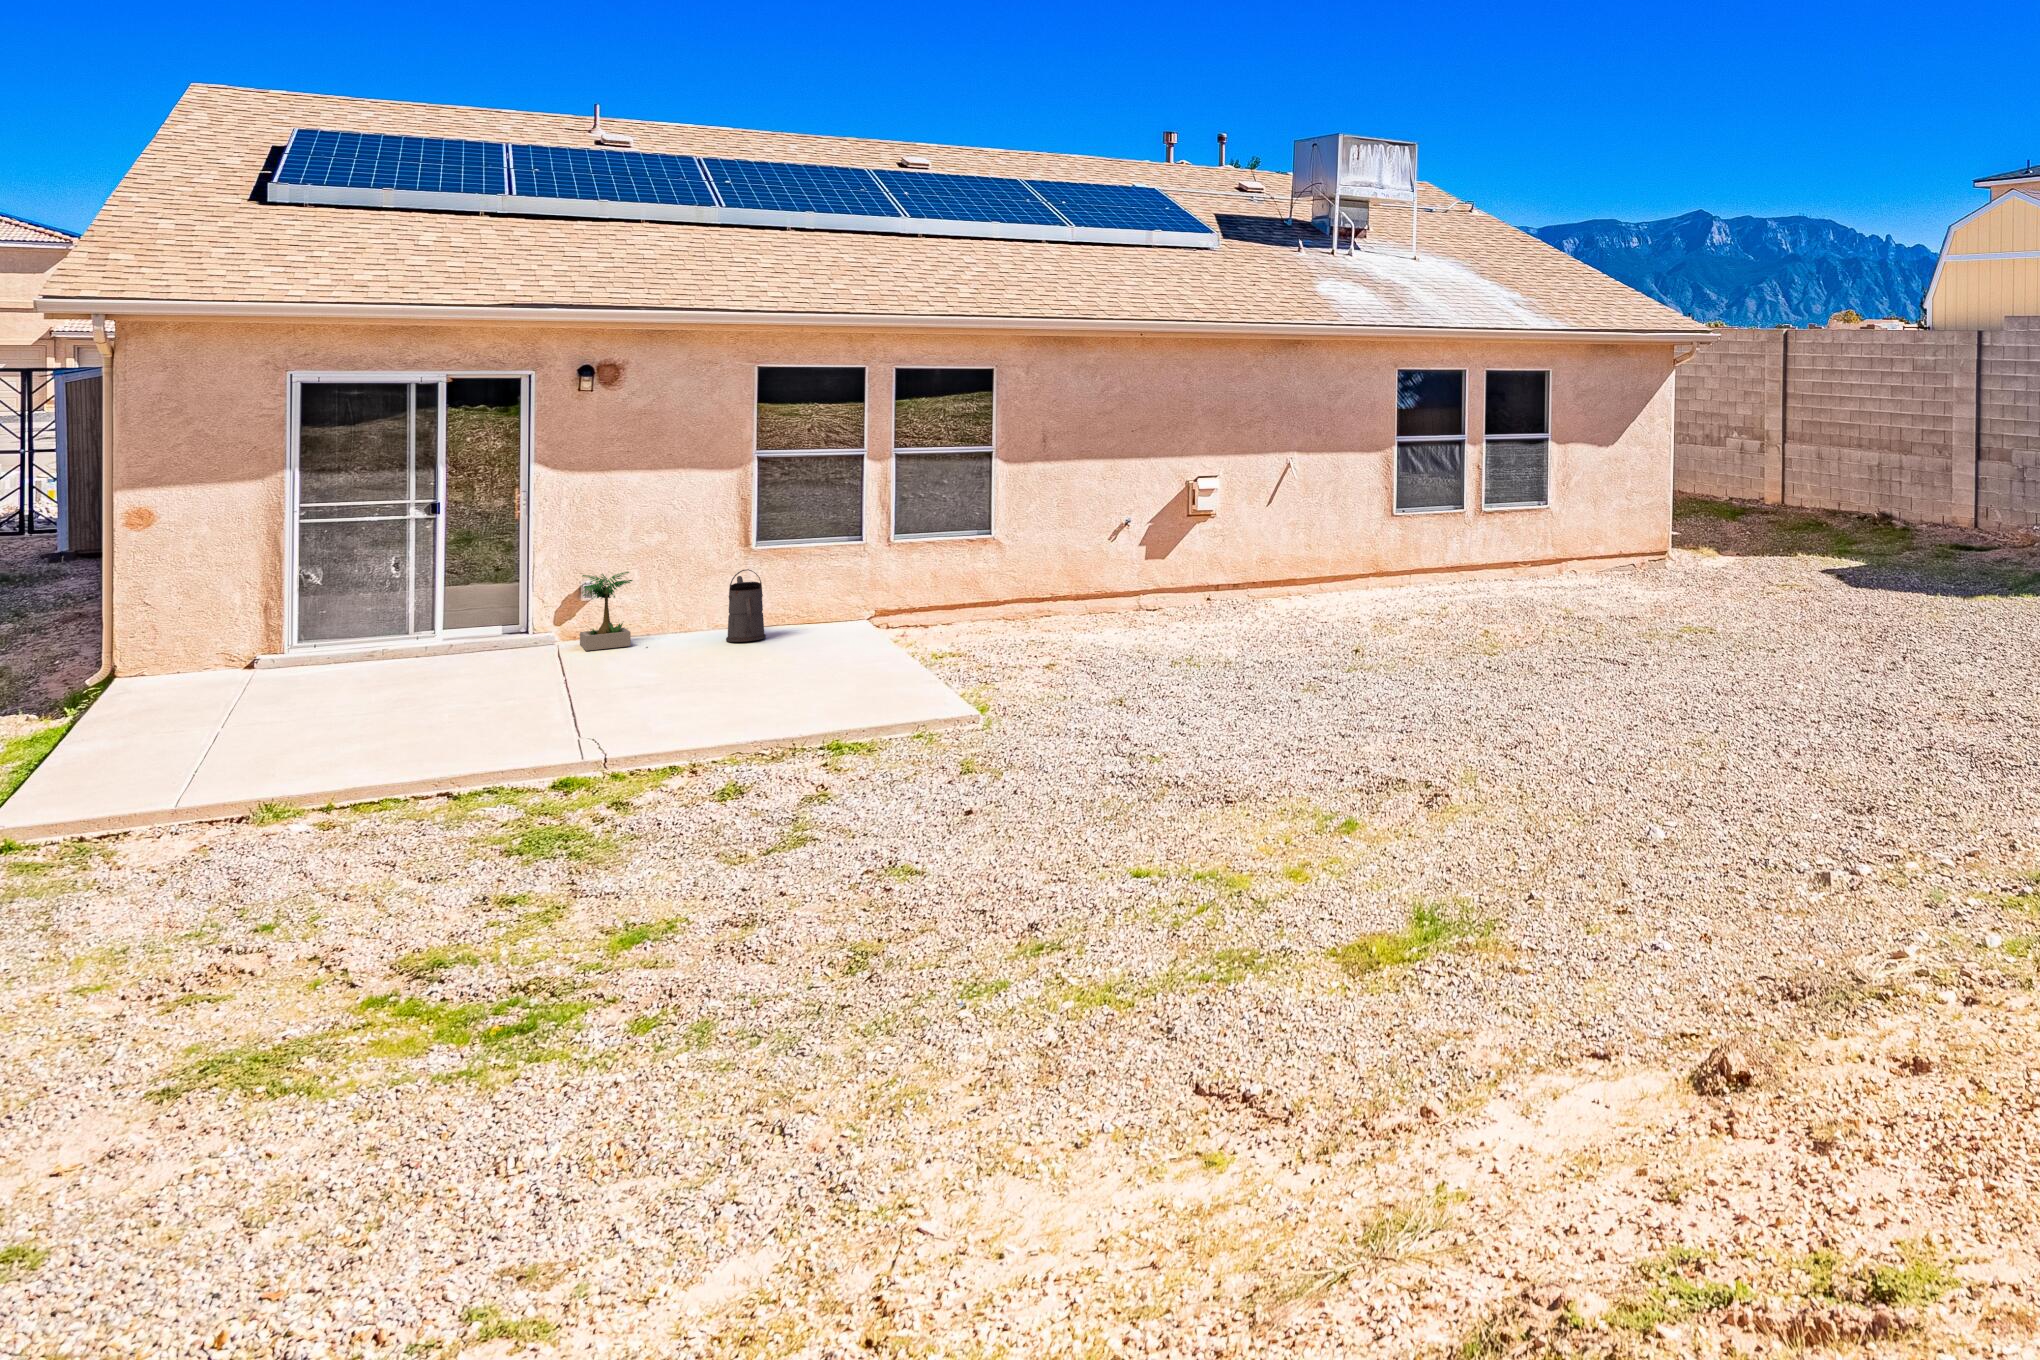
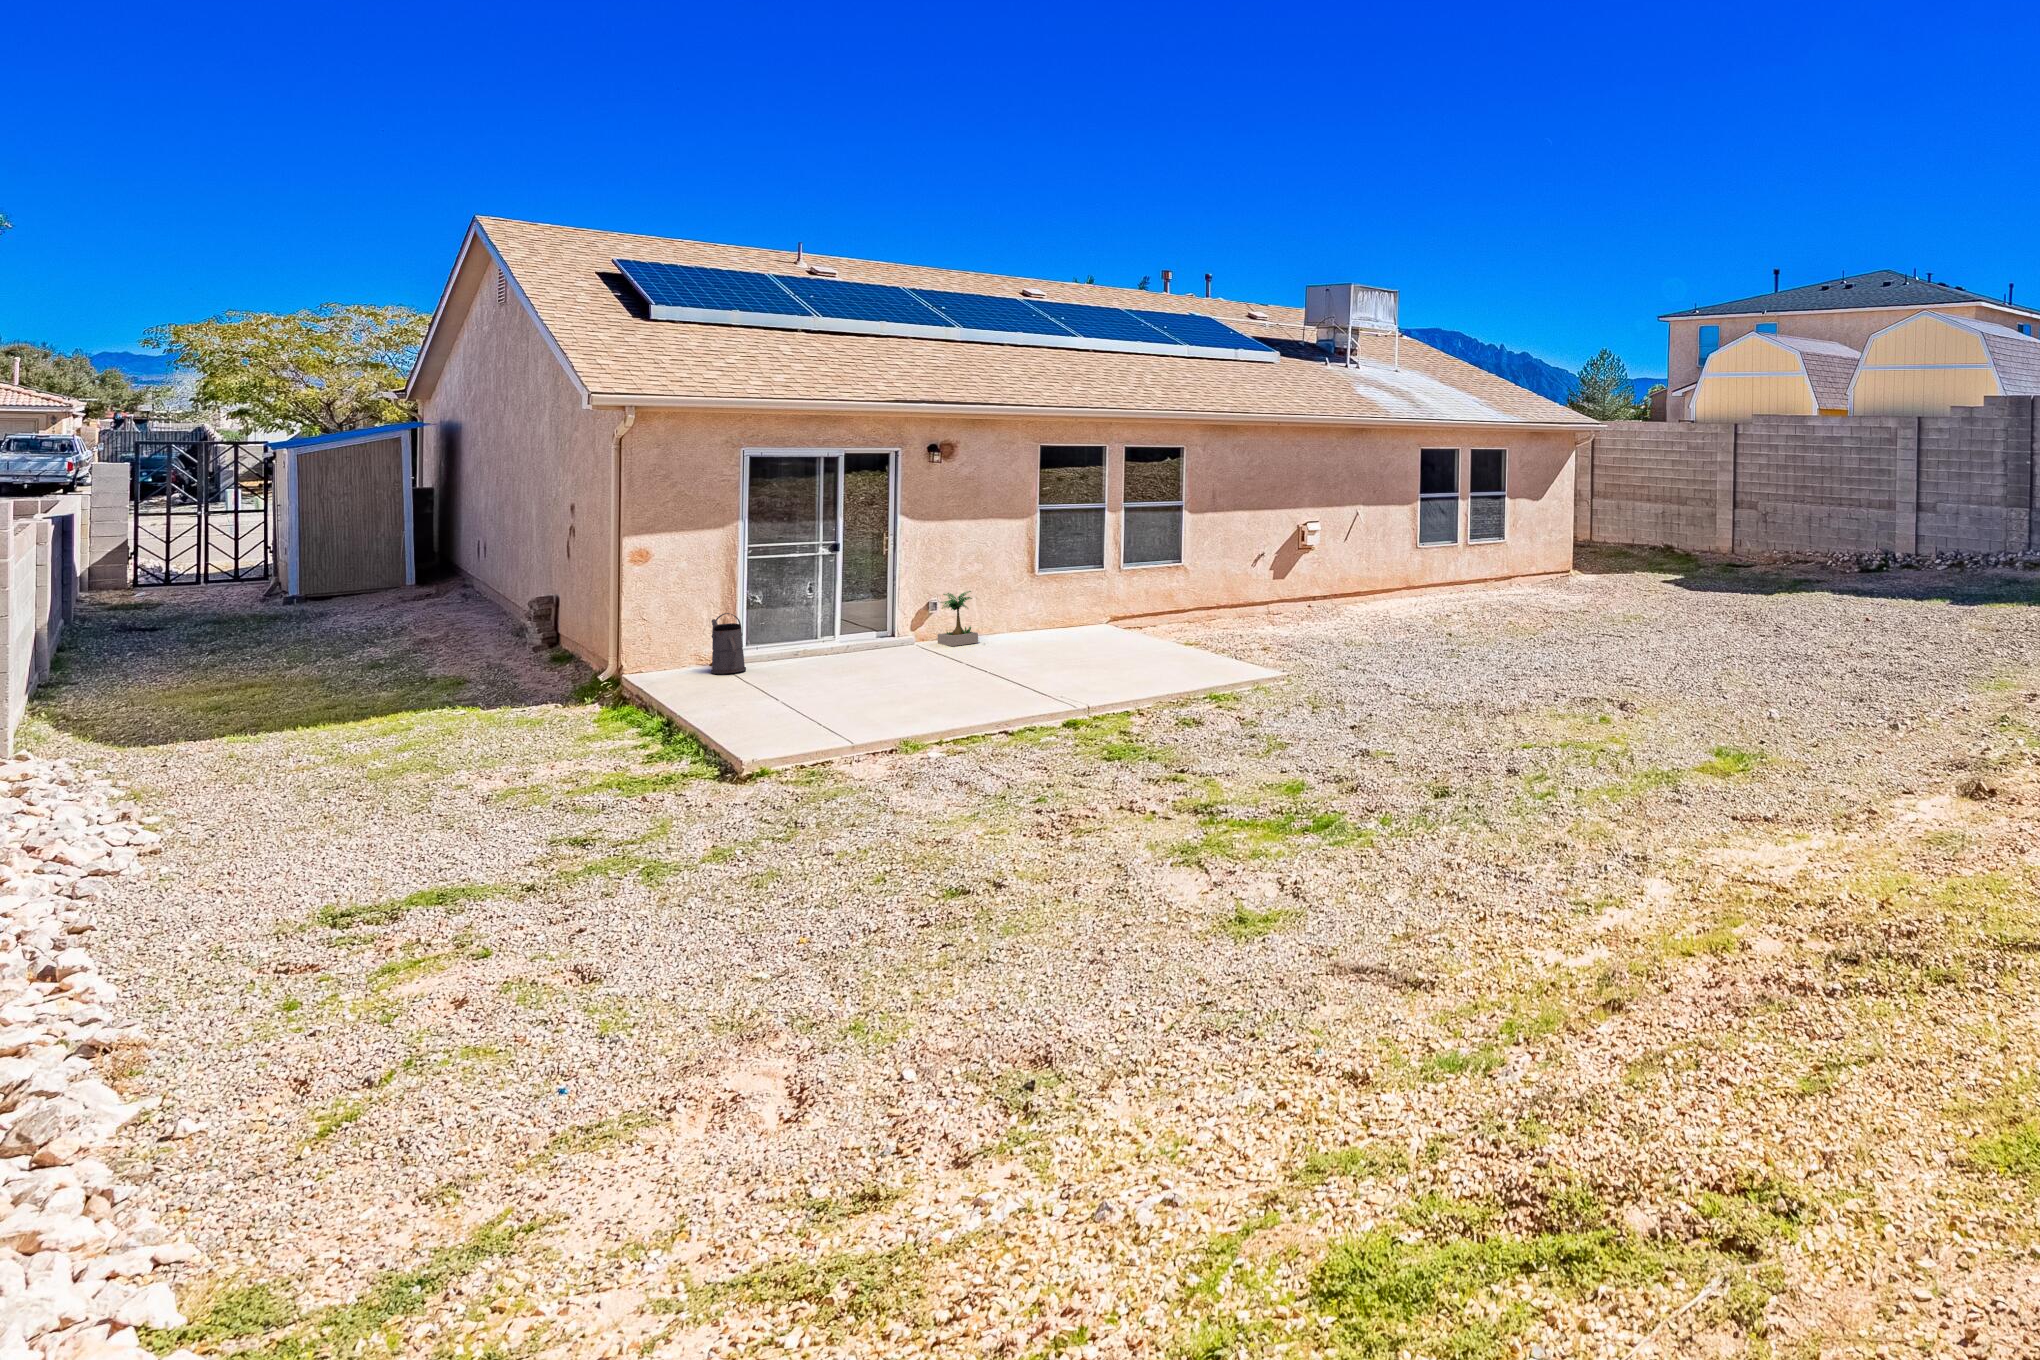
watering can: present [726,569,766,642] -> present [711,613,746,674]

